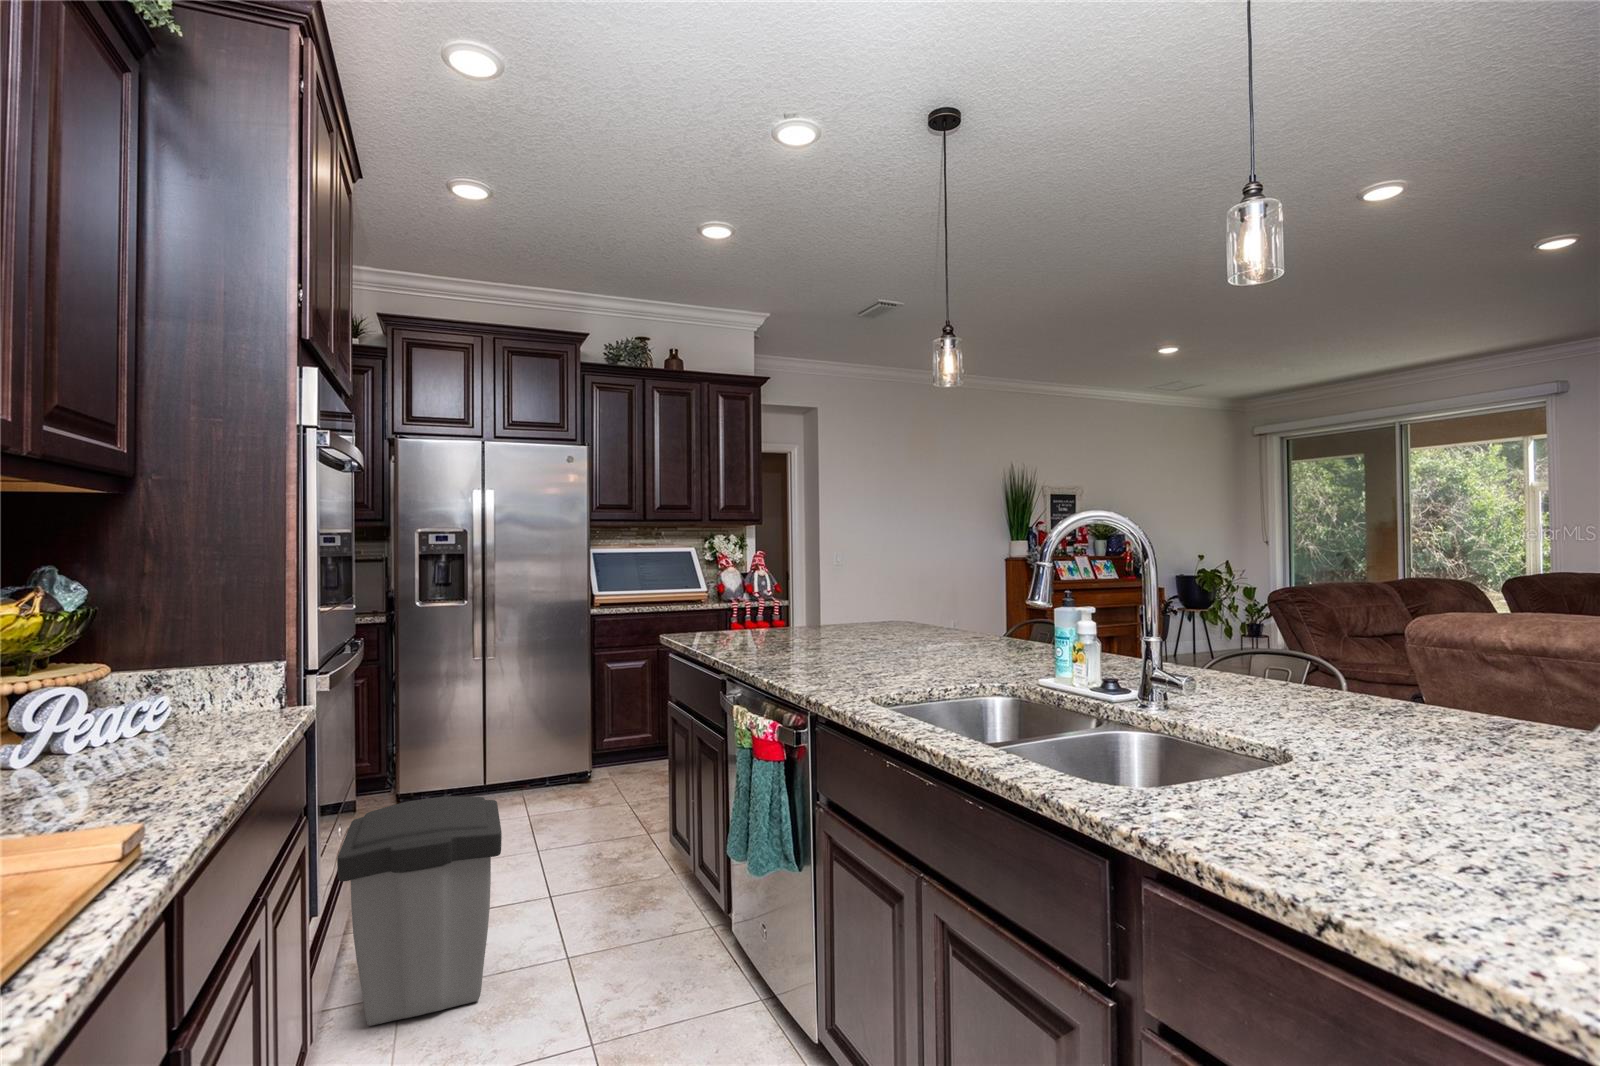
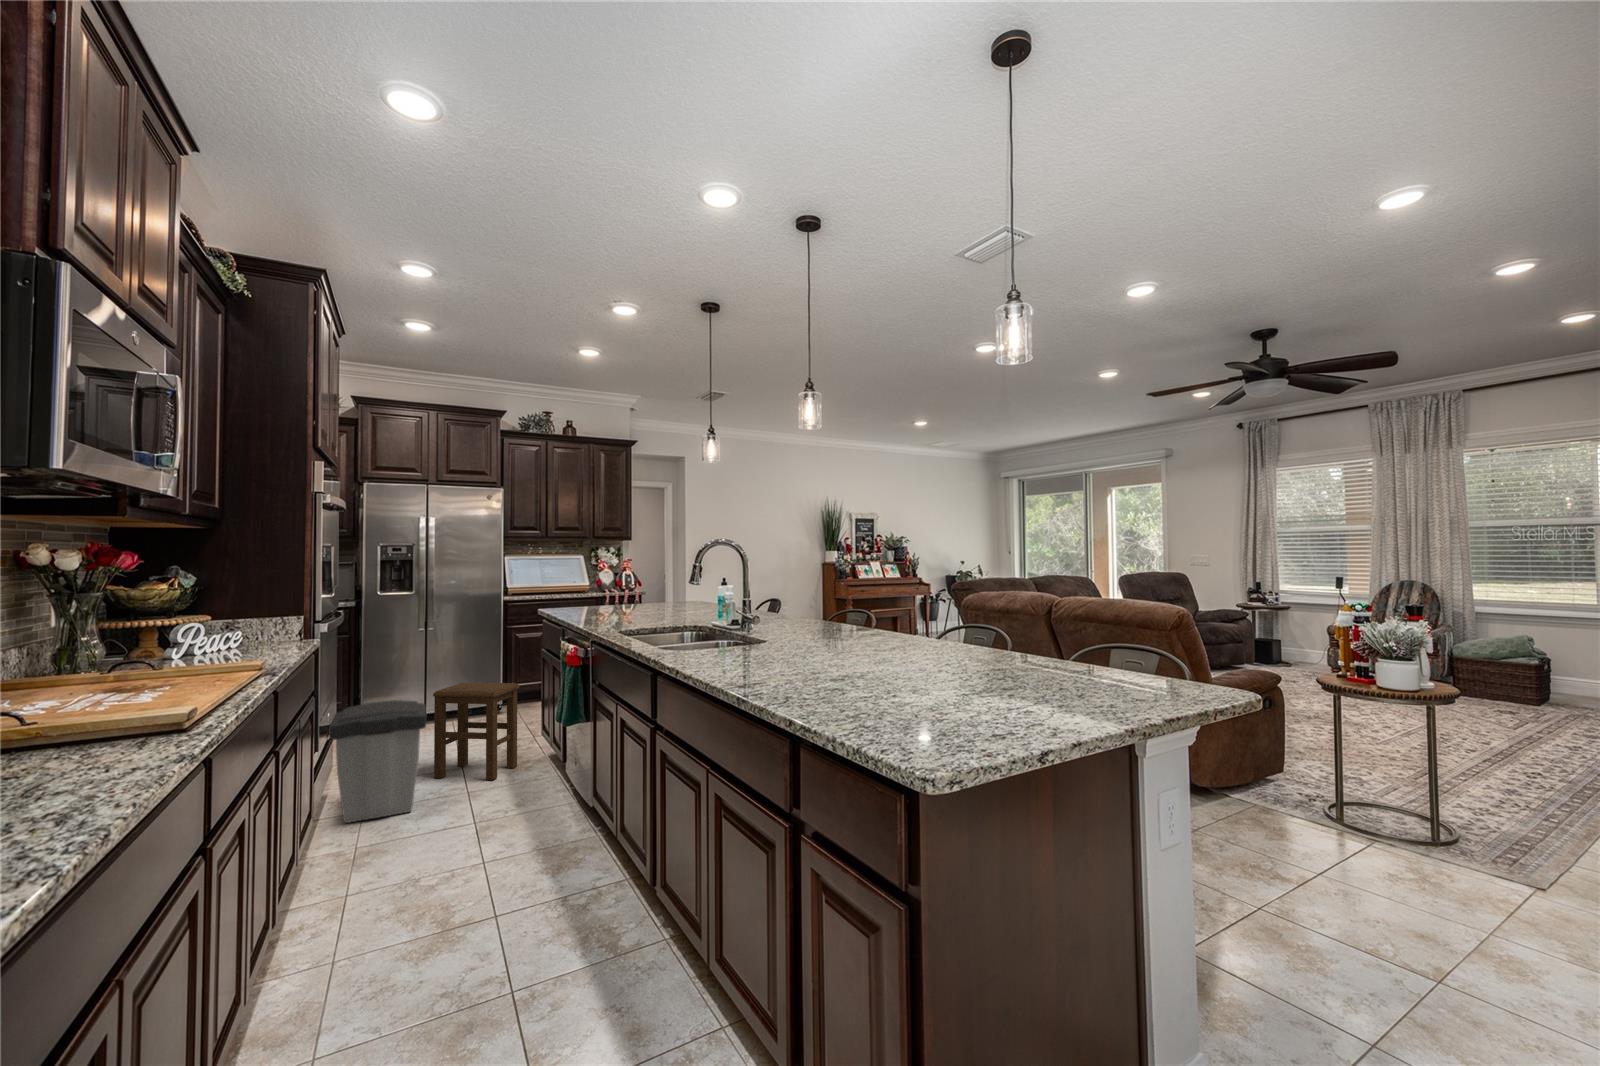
stool: none [507,754,640,925] -> present [433,683,520,780]

